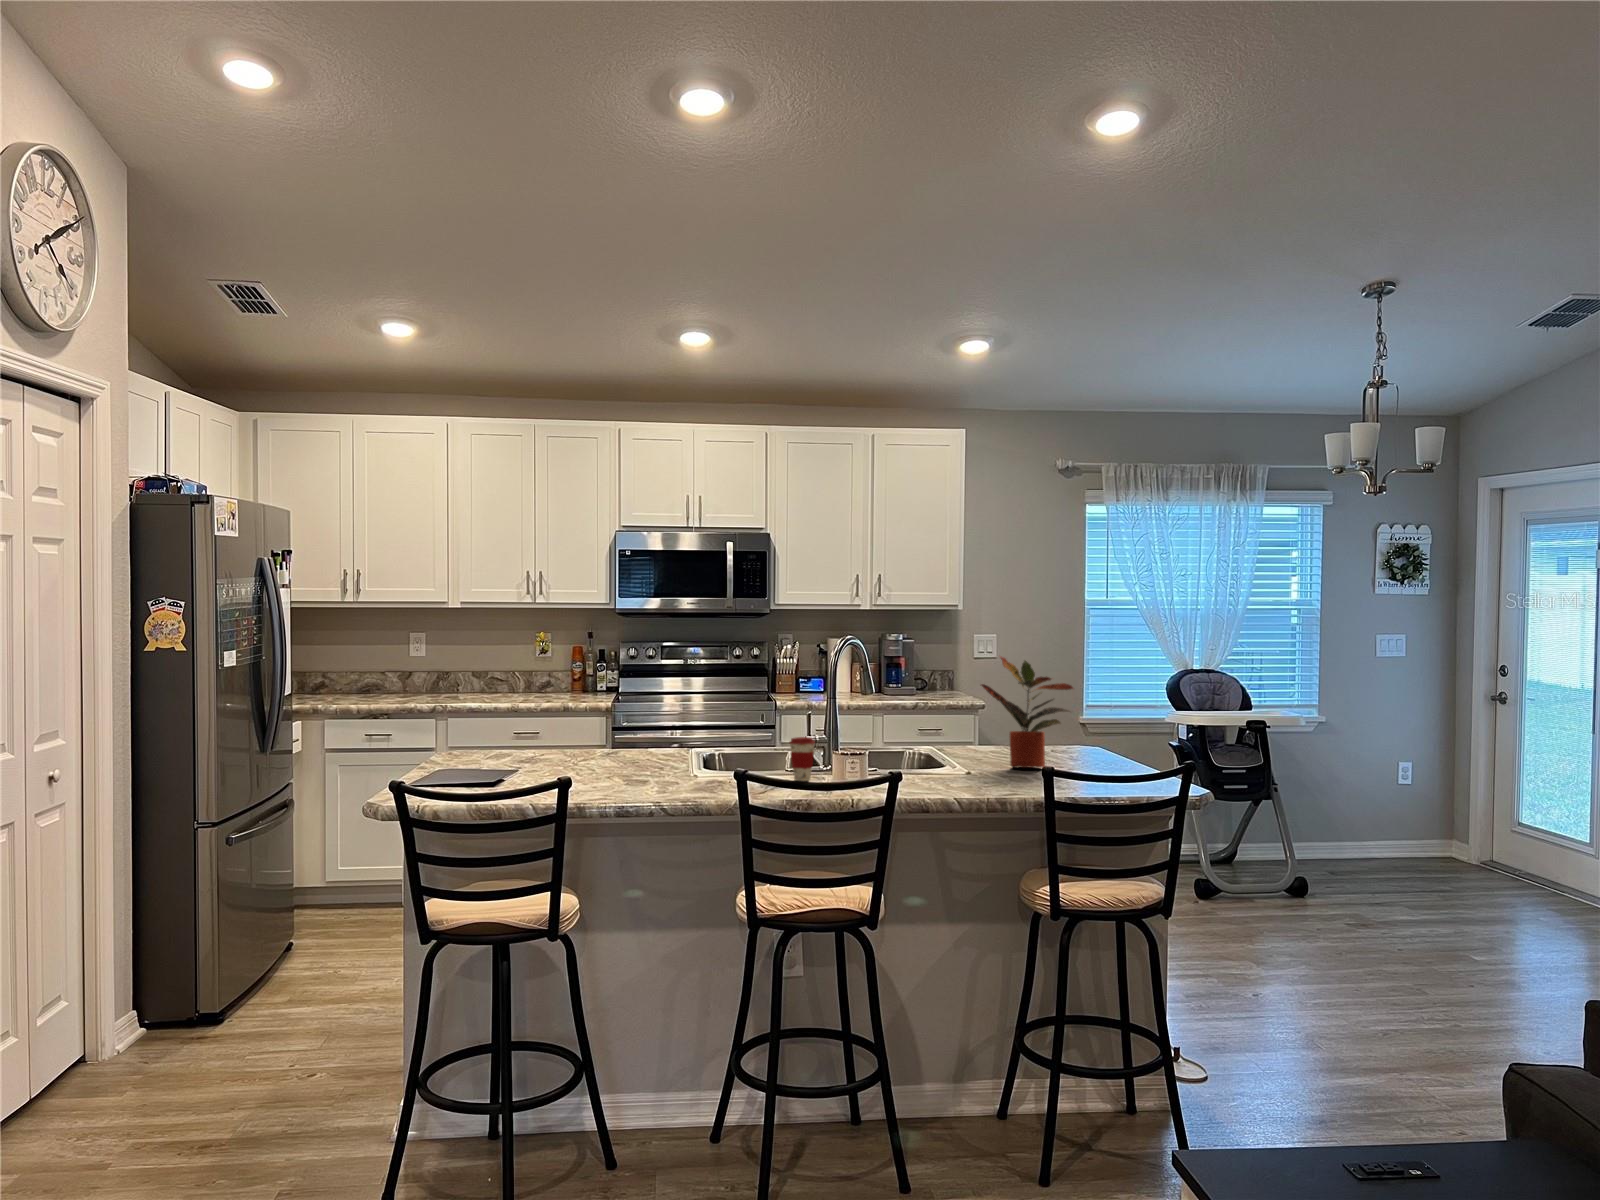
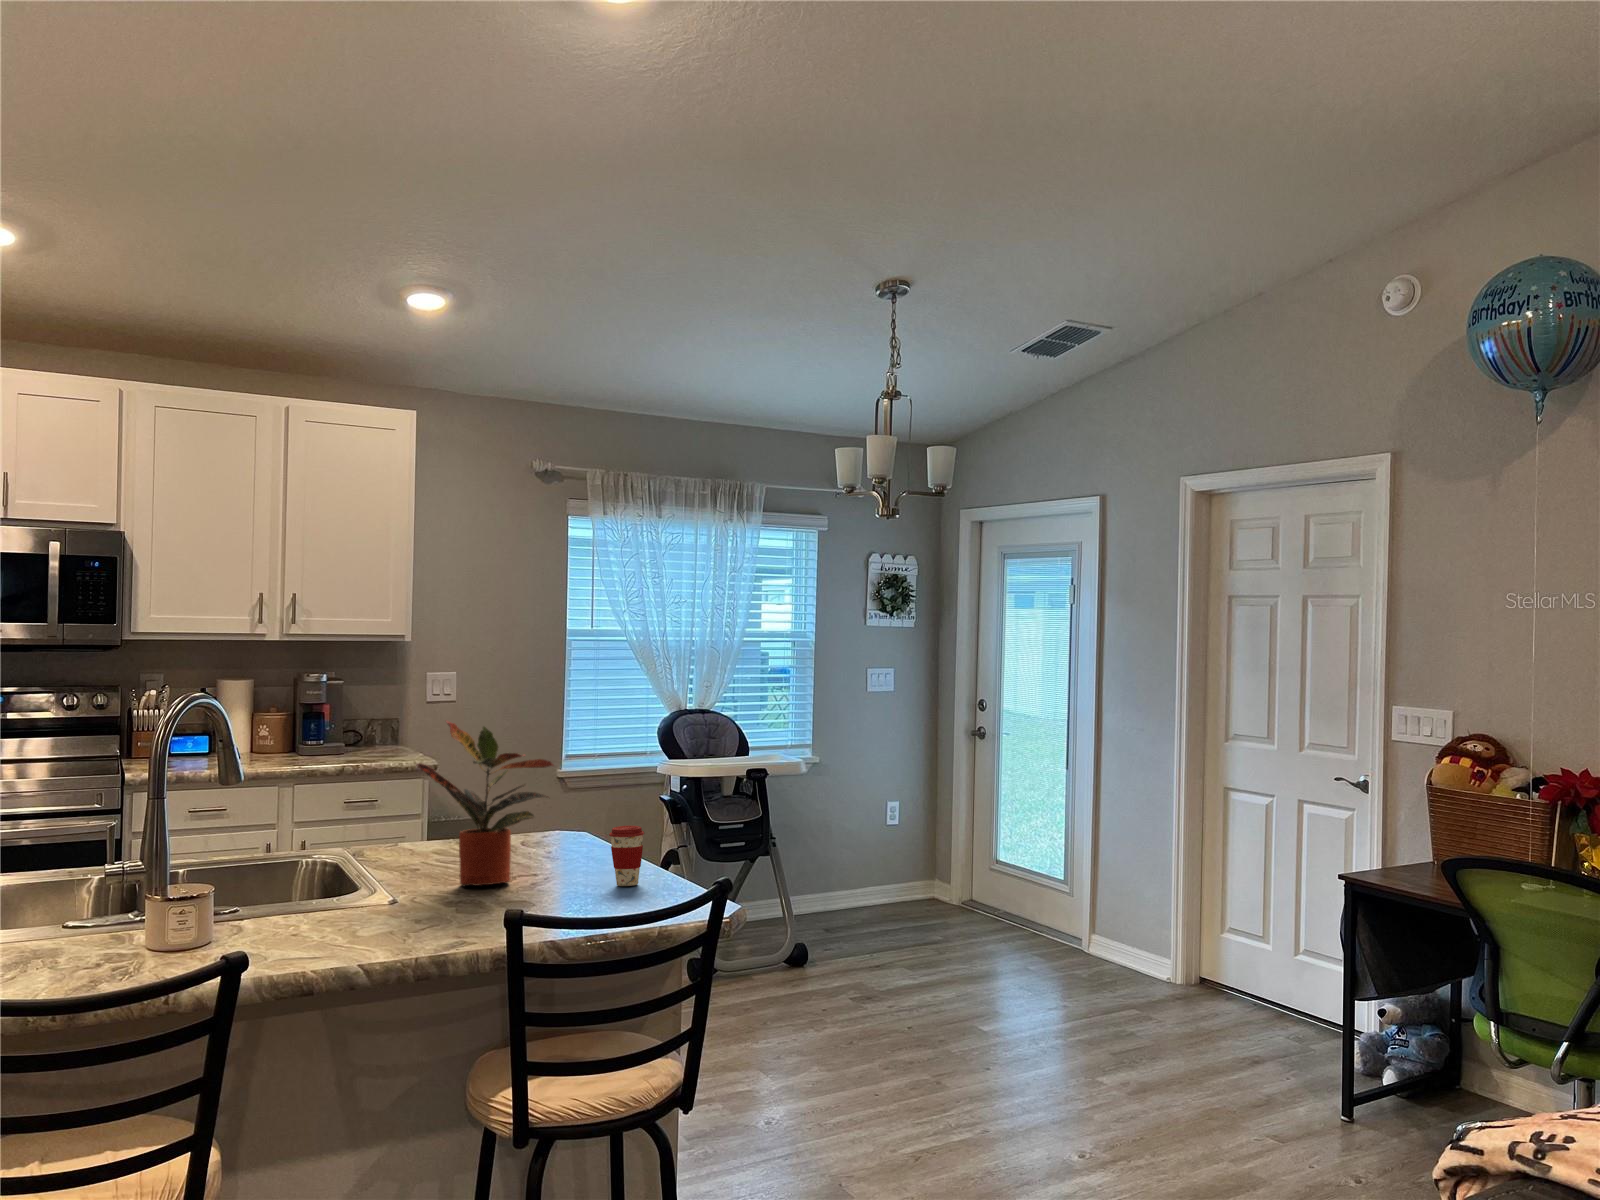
coffee cup: present [789,737,815,781] -> present [609,826,644,886]

